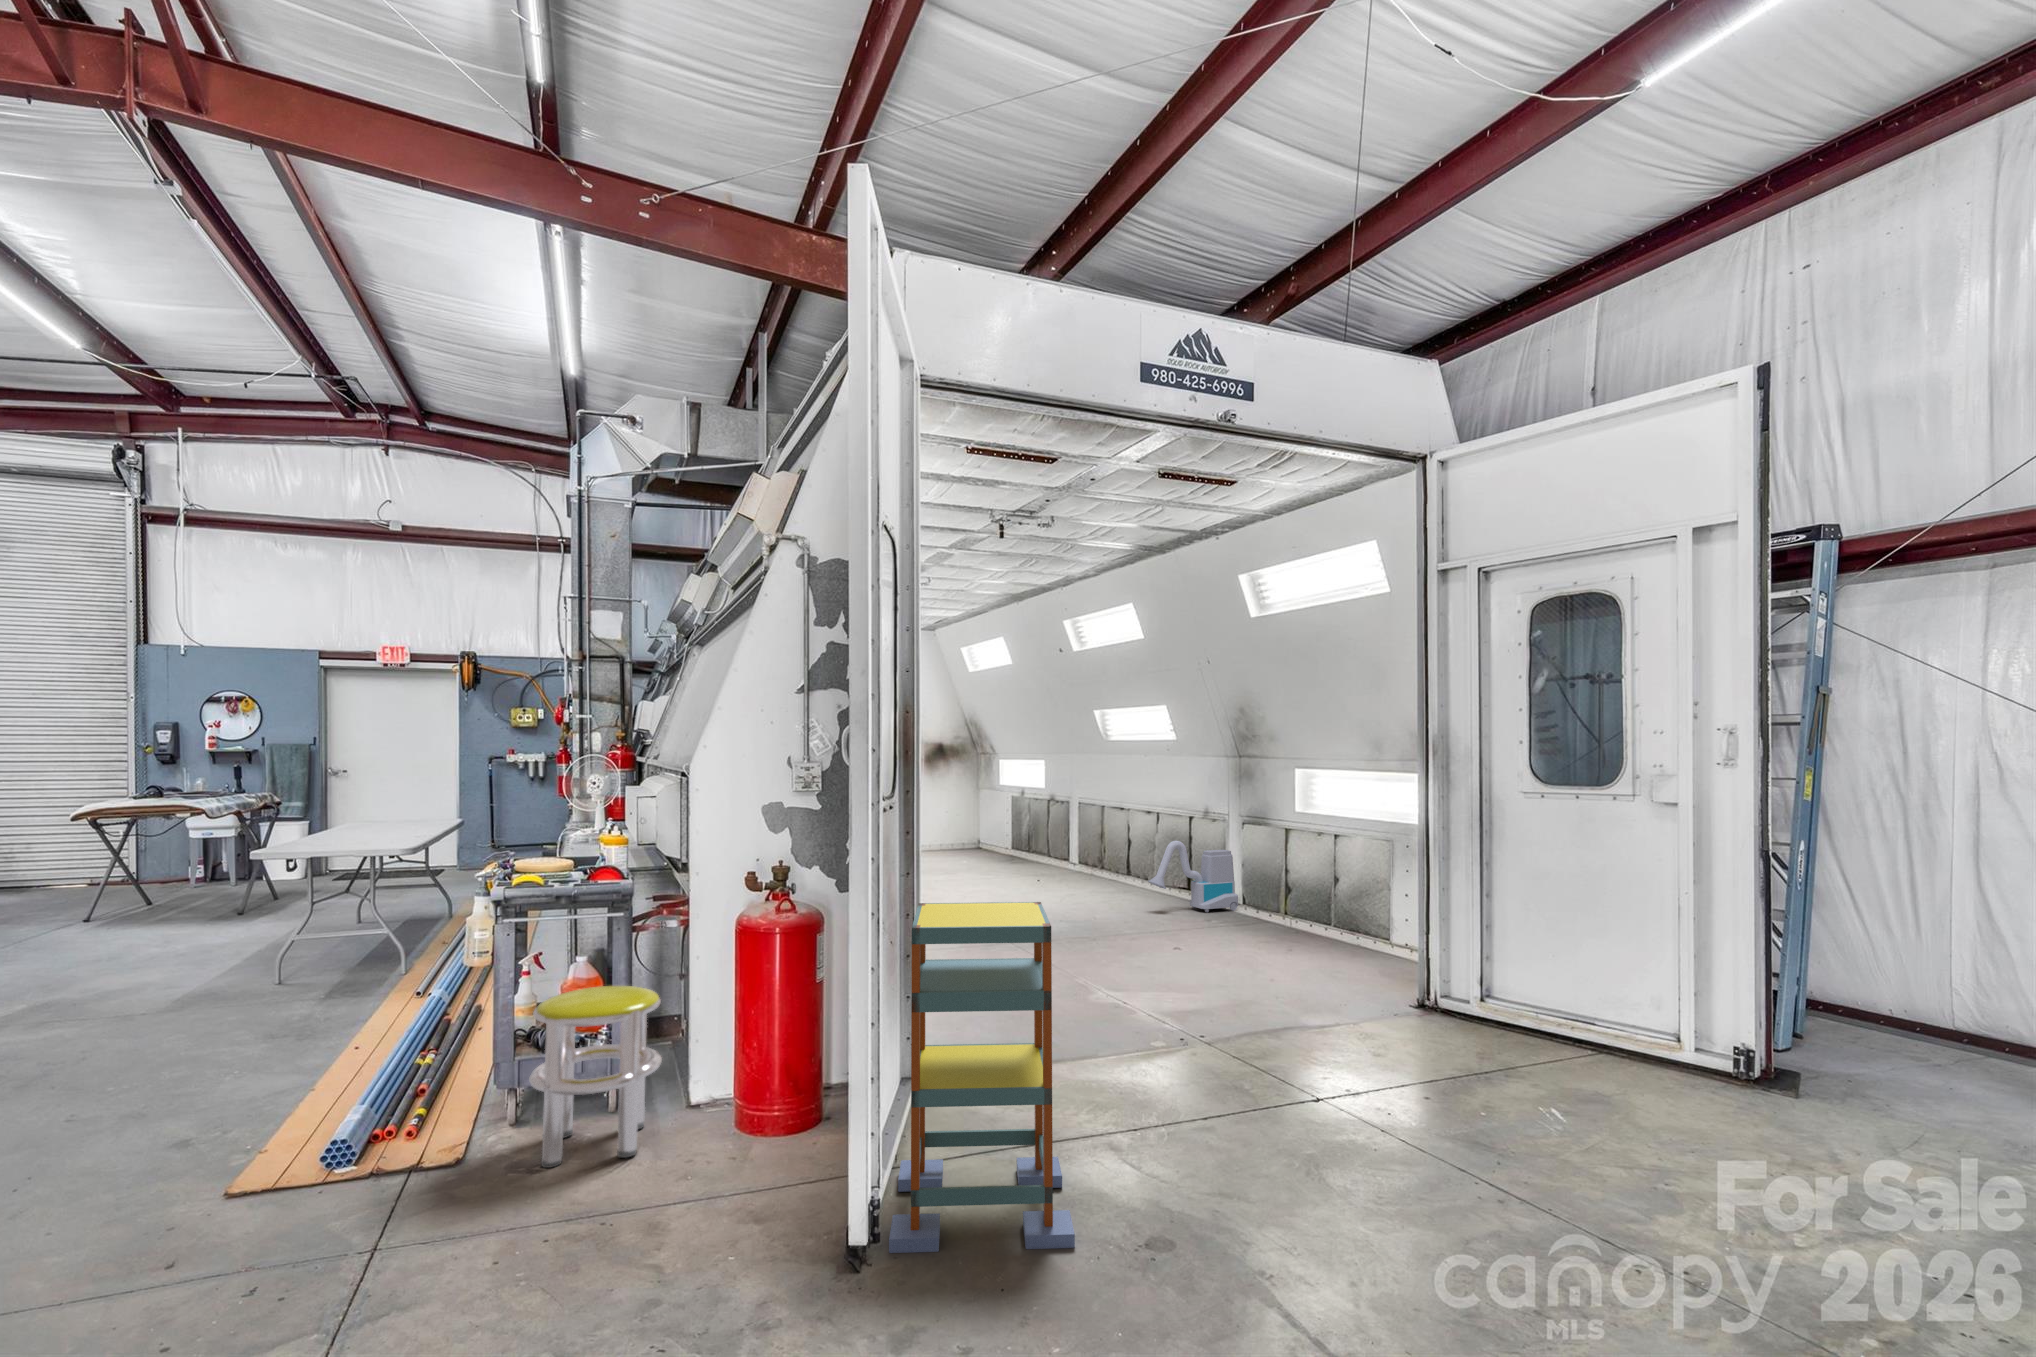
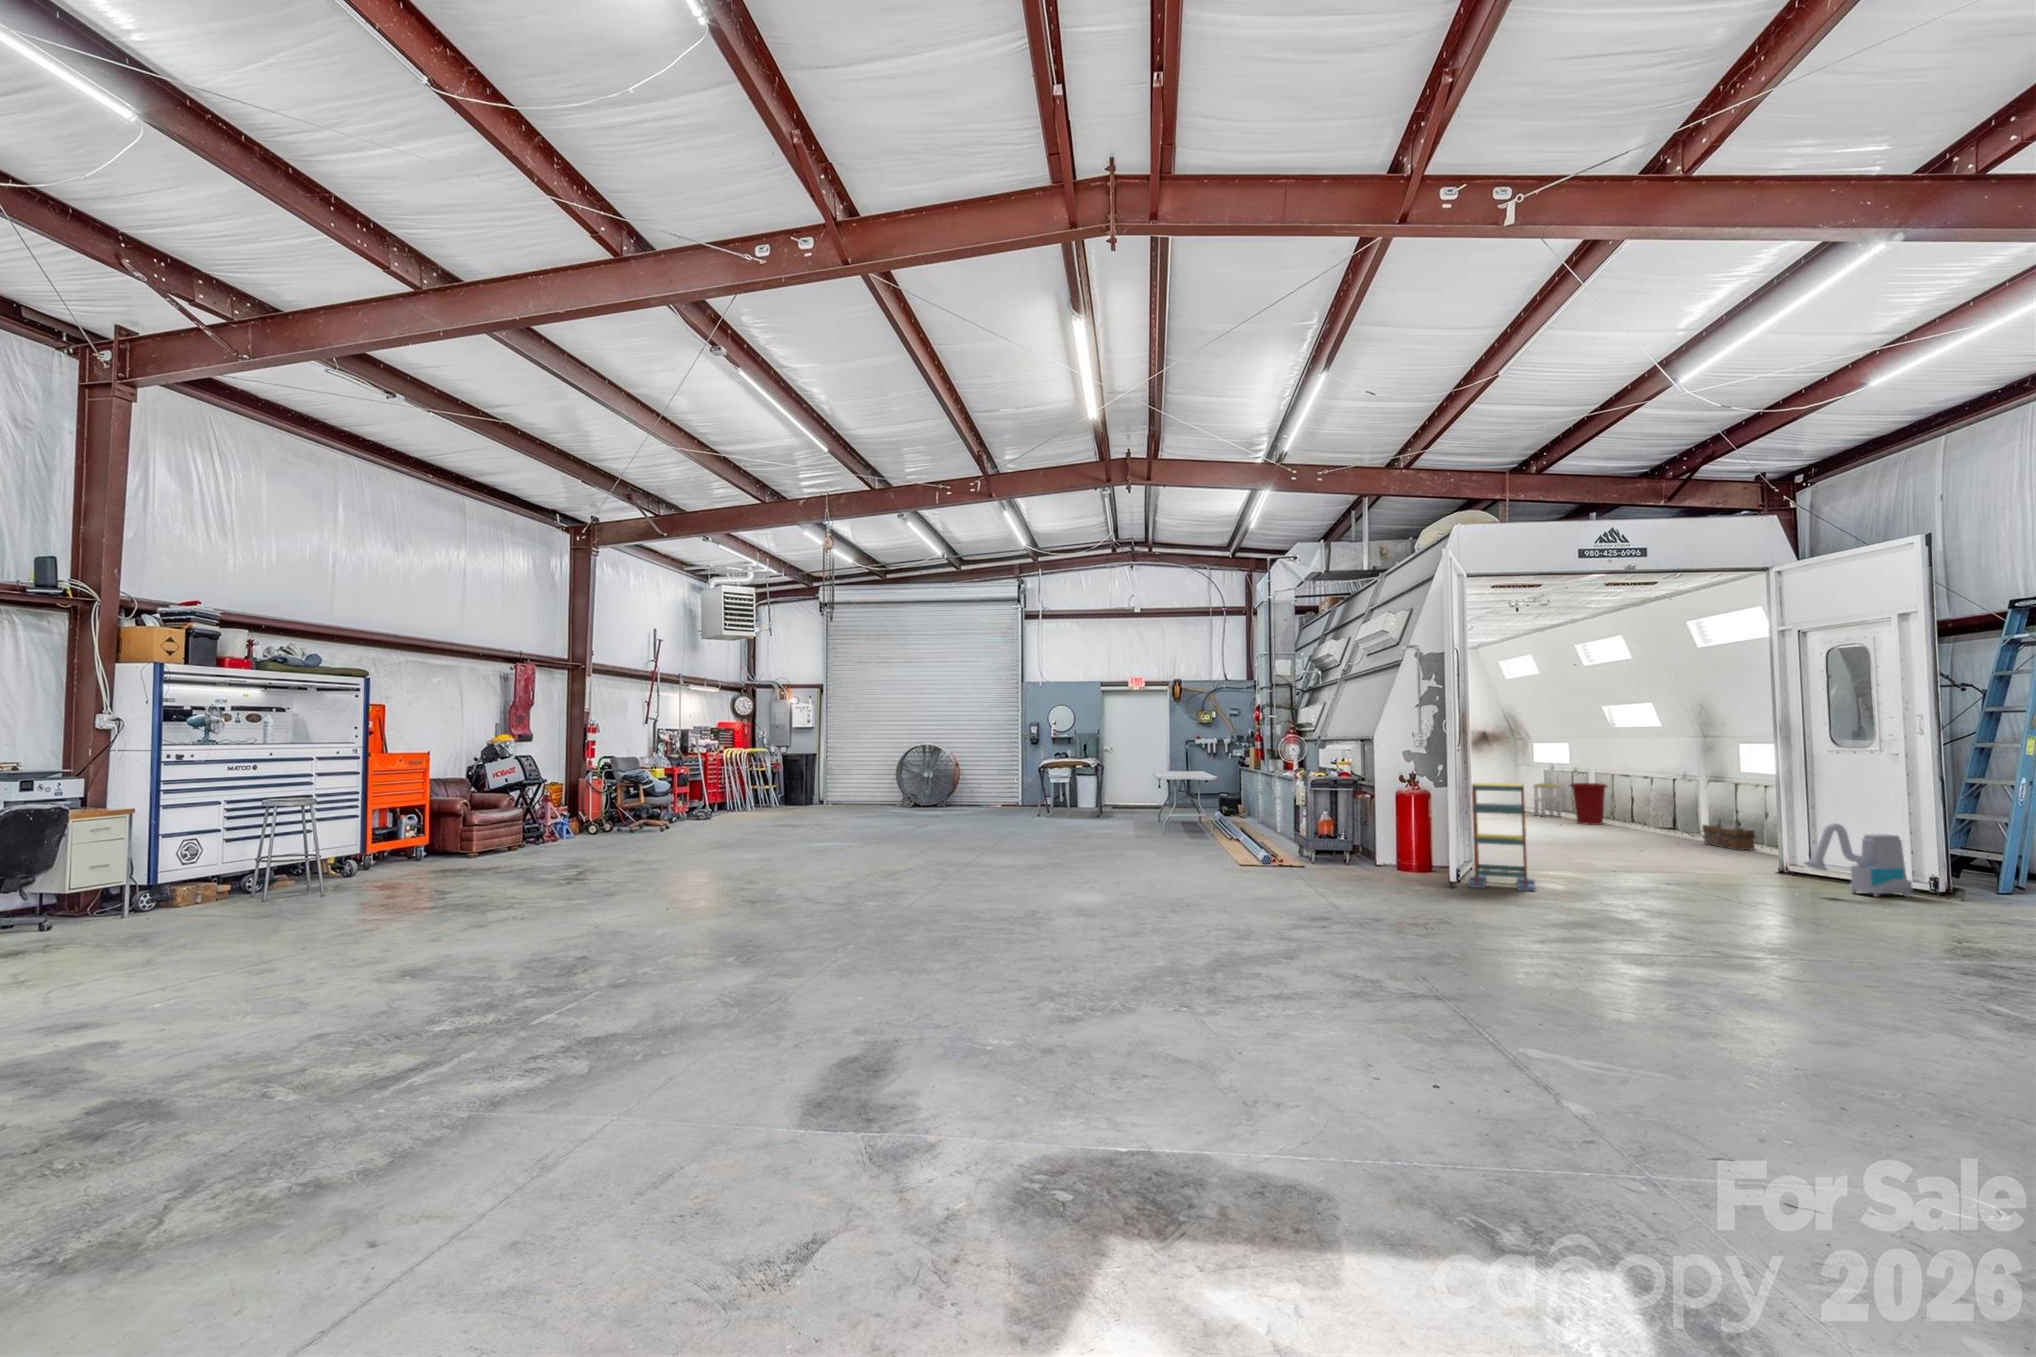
waste bin: none [1051,818,1100,879] -> present [1570,783,1607,825]
vacuum cleaner: present [1148,841,1238,912] -> present [1804,823,1912,897]
toolbox: none [1237,880,1315,933] -> present [1702,818,1755,850]
stool: present [529,986,662,1168] -> present [1534,783,1562,817]

